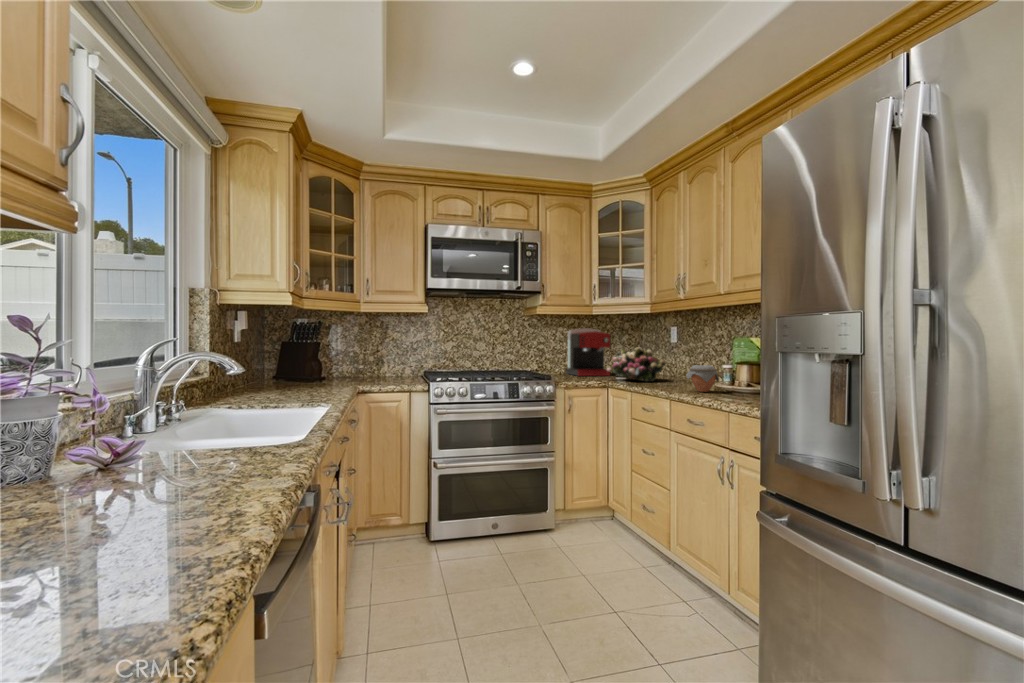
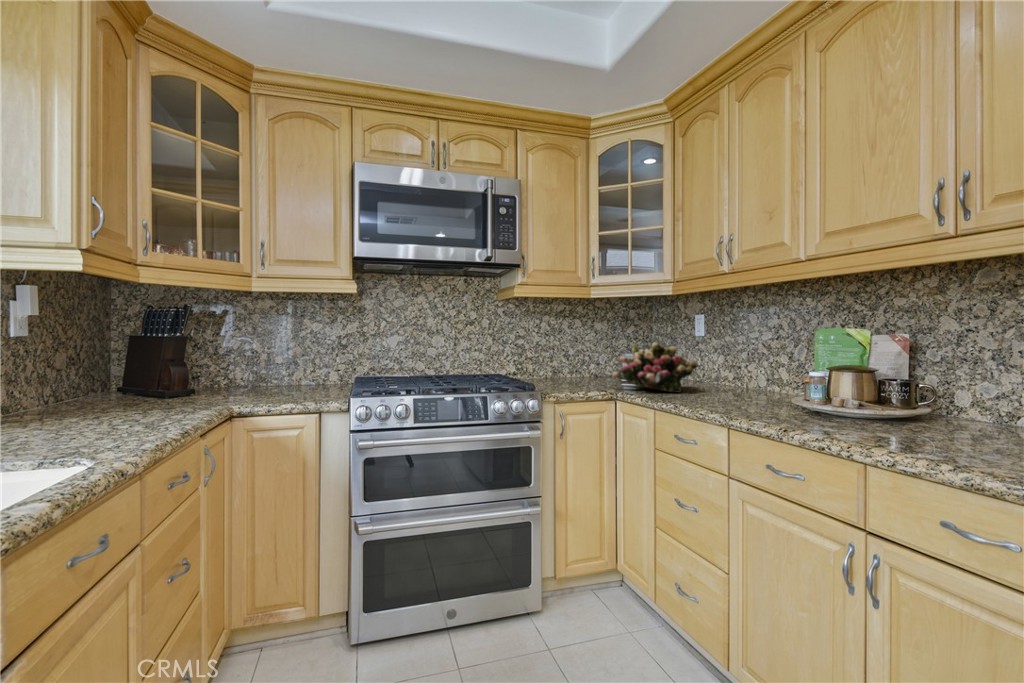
coffee maker: present [566,328,611,376] -> none [552,318,613,382]
jar: present [686,365,719,392] -> none [749,371,806,415]

